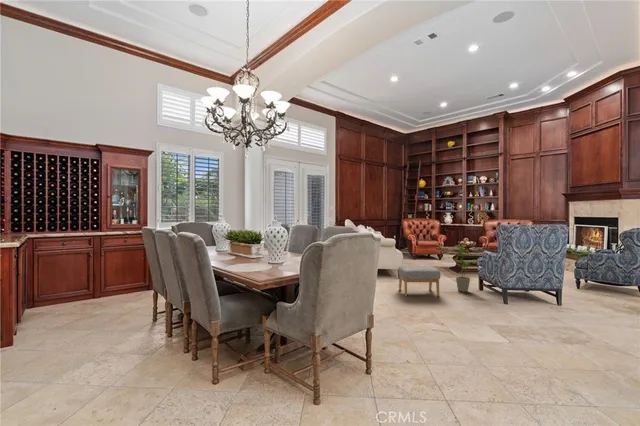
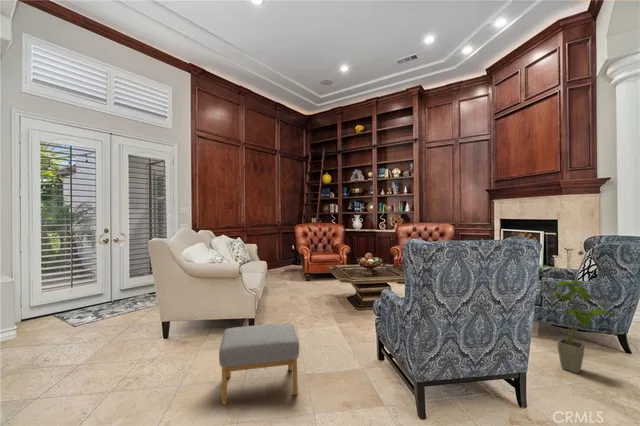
house plant: present [454,245,479,292] -> present [551,280,611,373]

